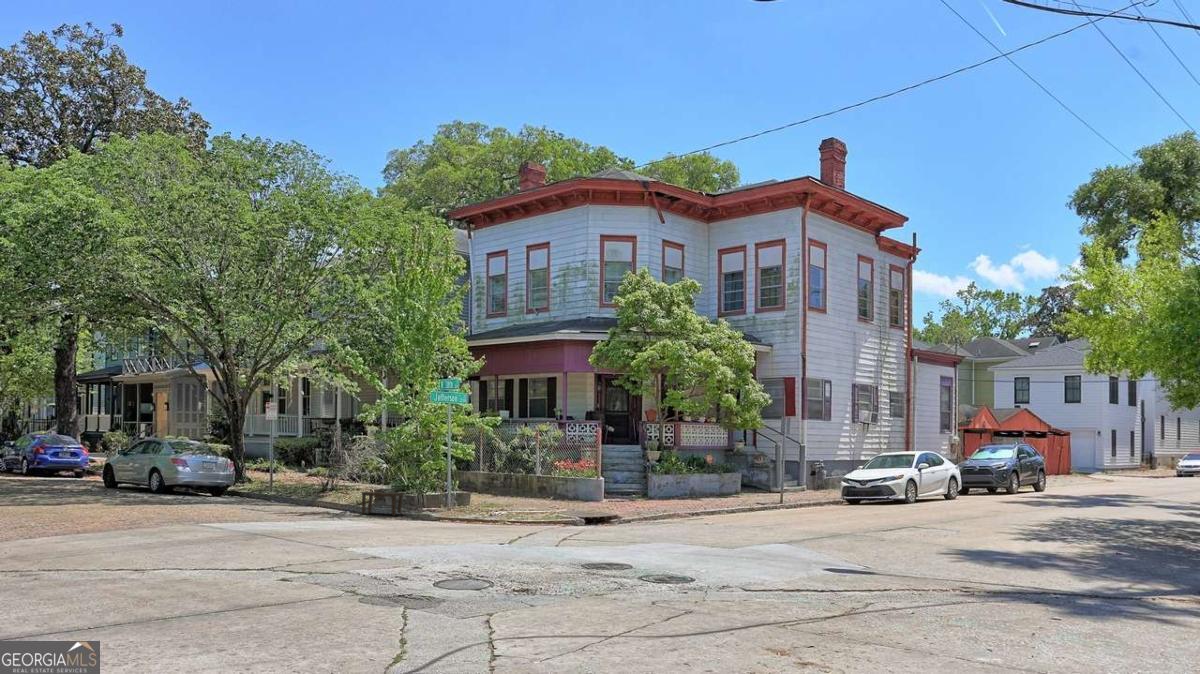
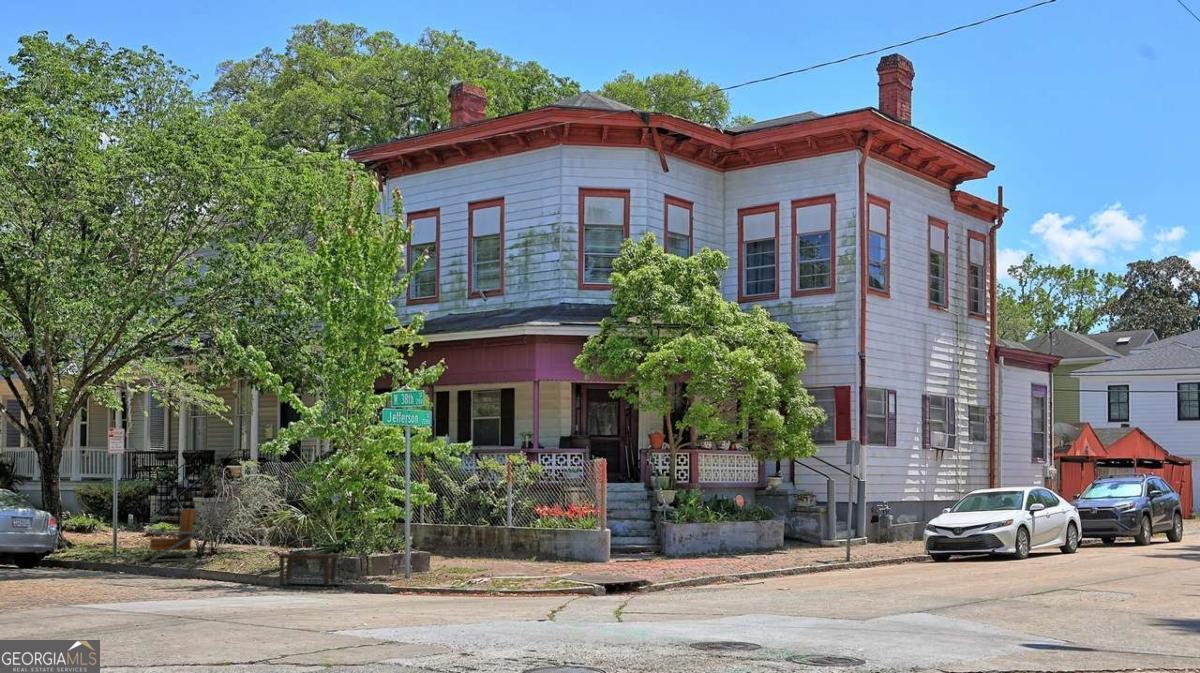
lounge chair: none [289,458,323,494] -> present [148,509,197,561]

